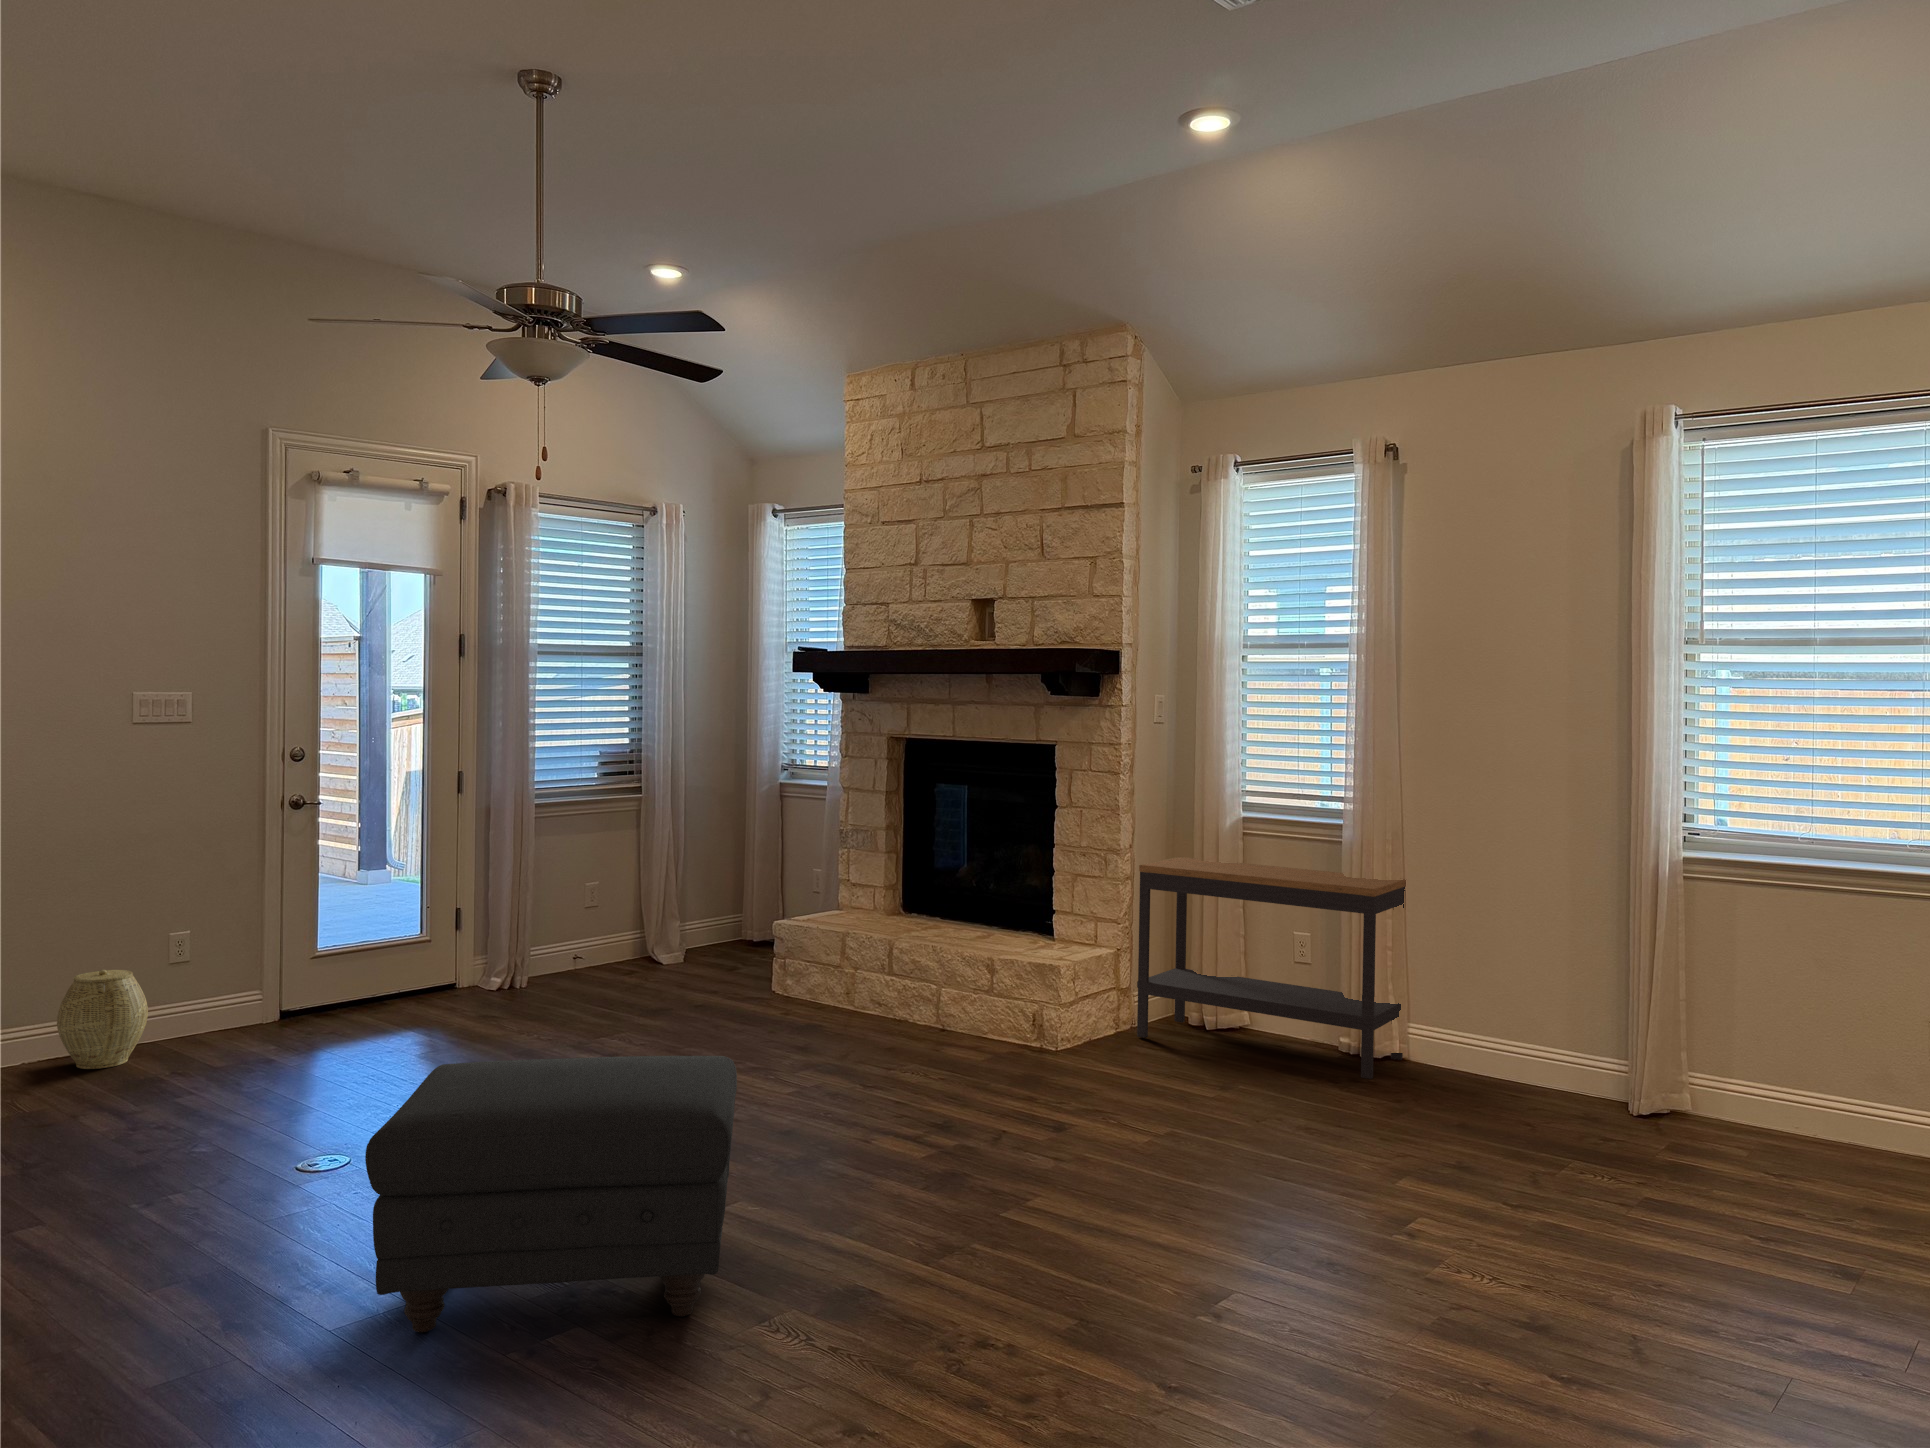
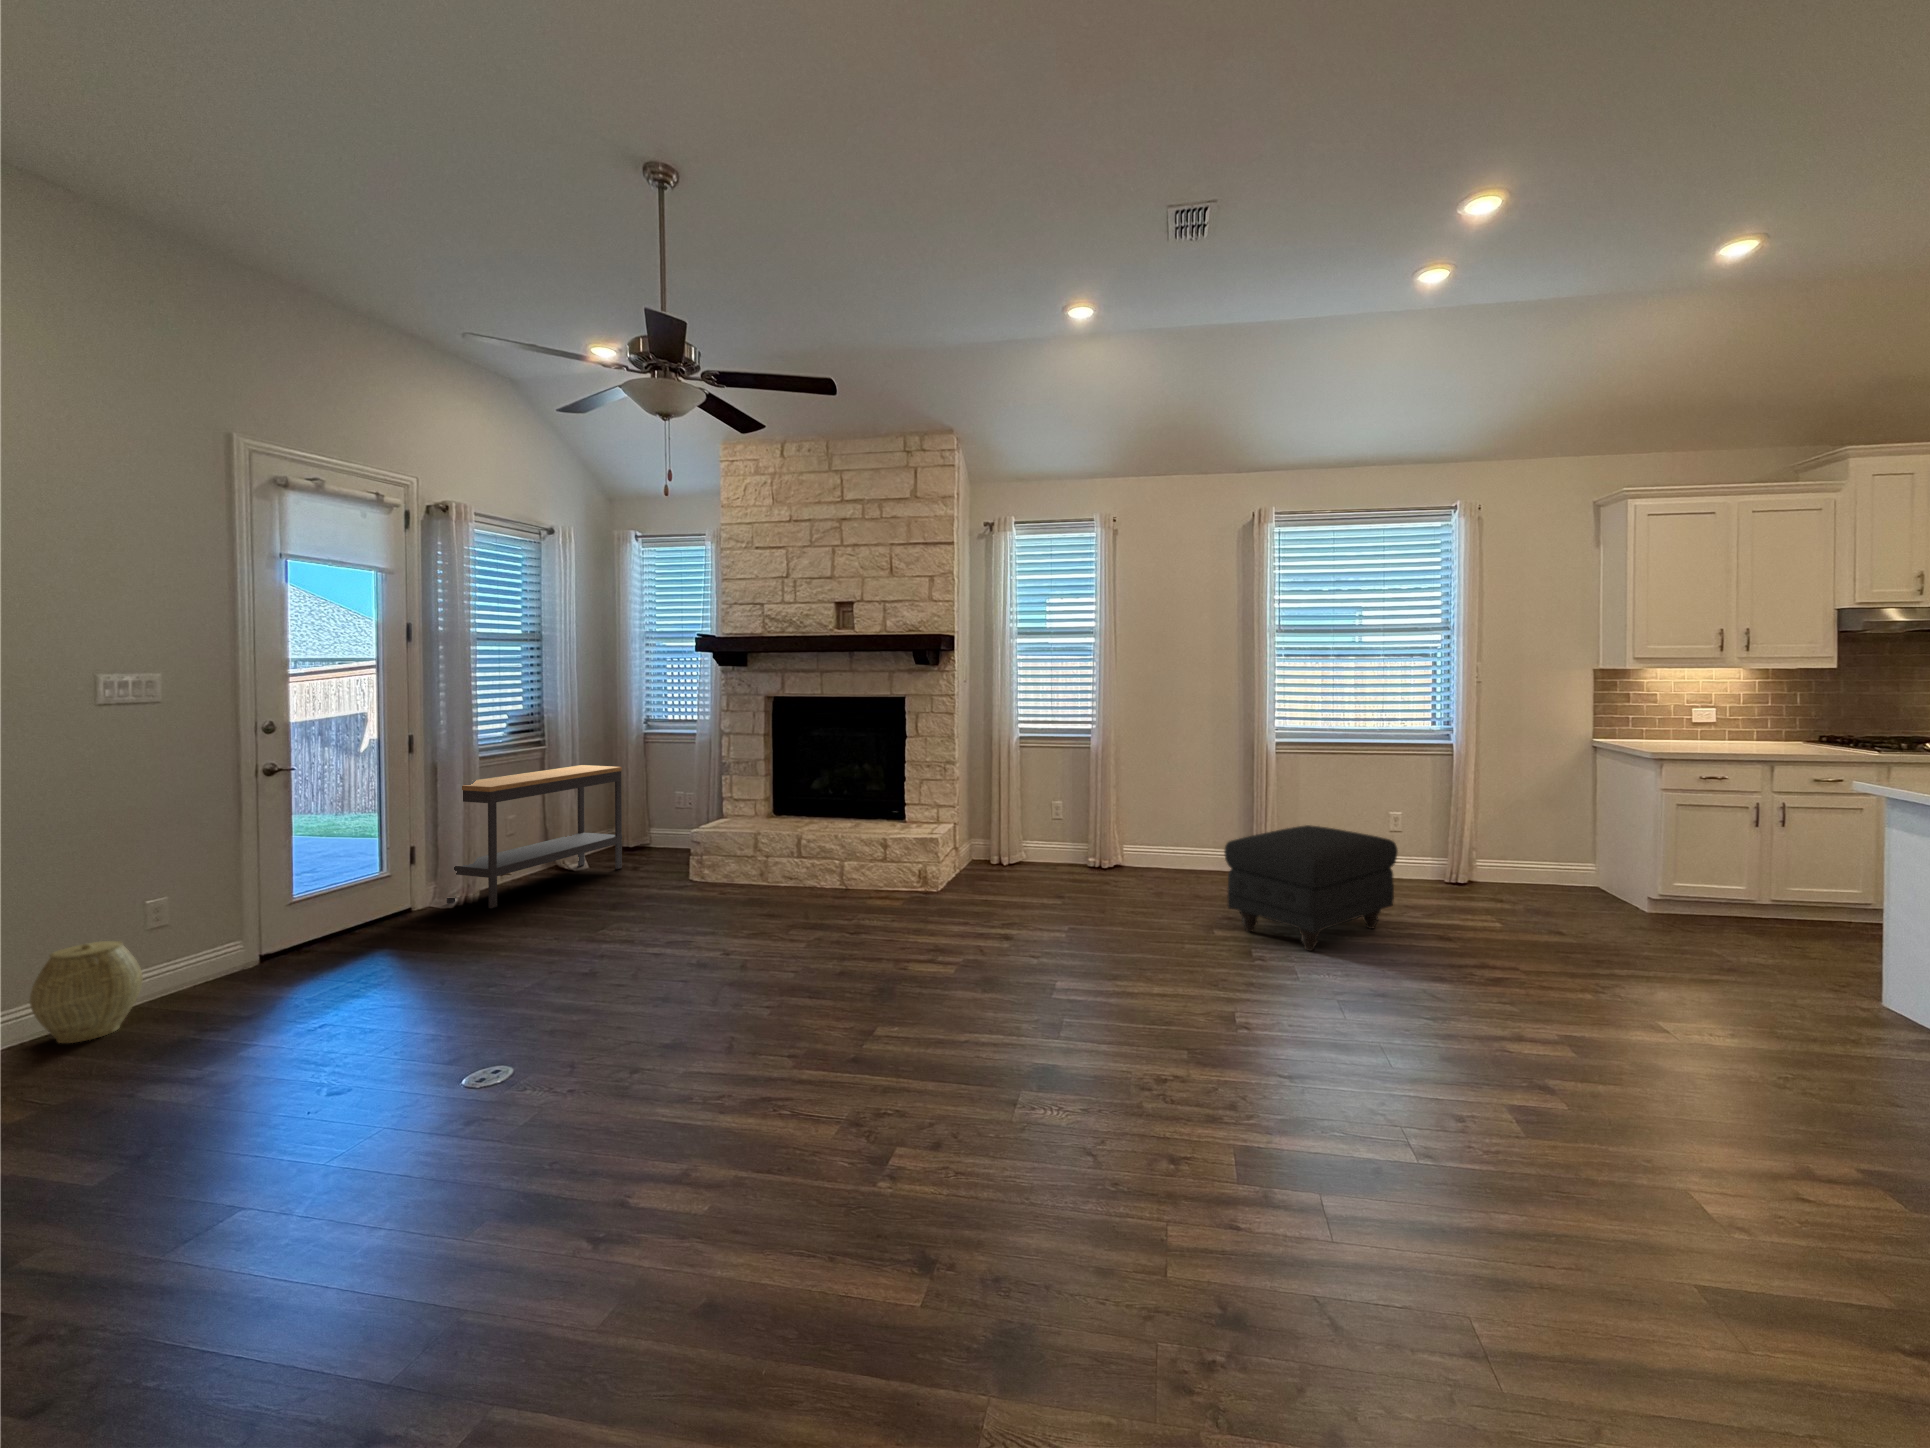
console table: present [1137,857,1406,1079] -> present [446,765,622,908]
ottoman: present [365,1056,737,1332] -> present [1224,825,1398,951]

